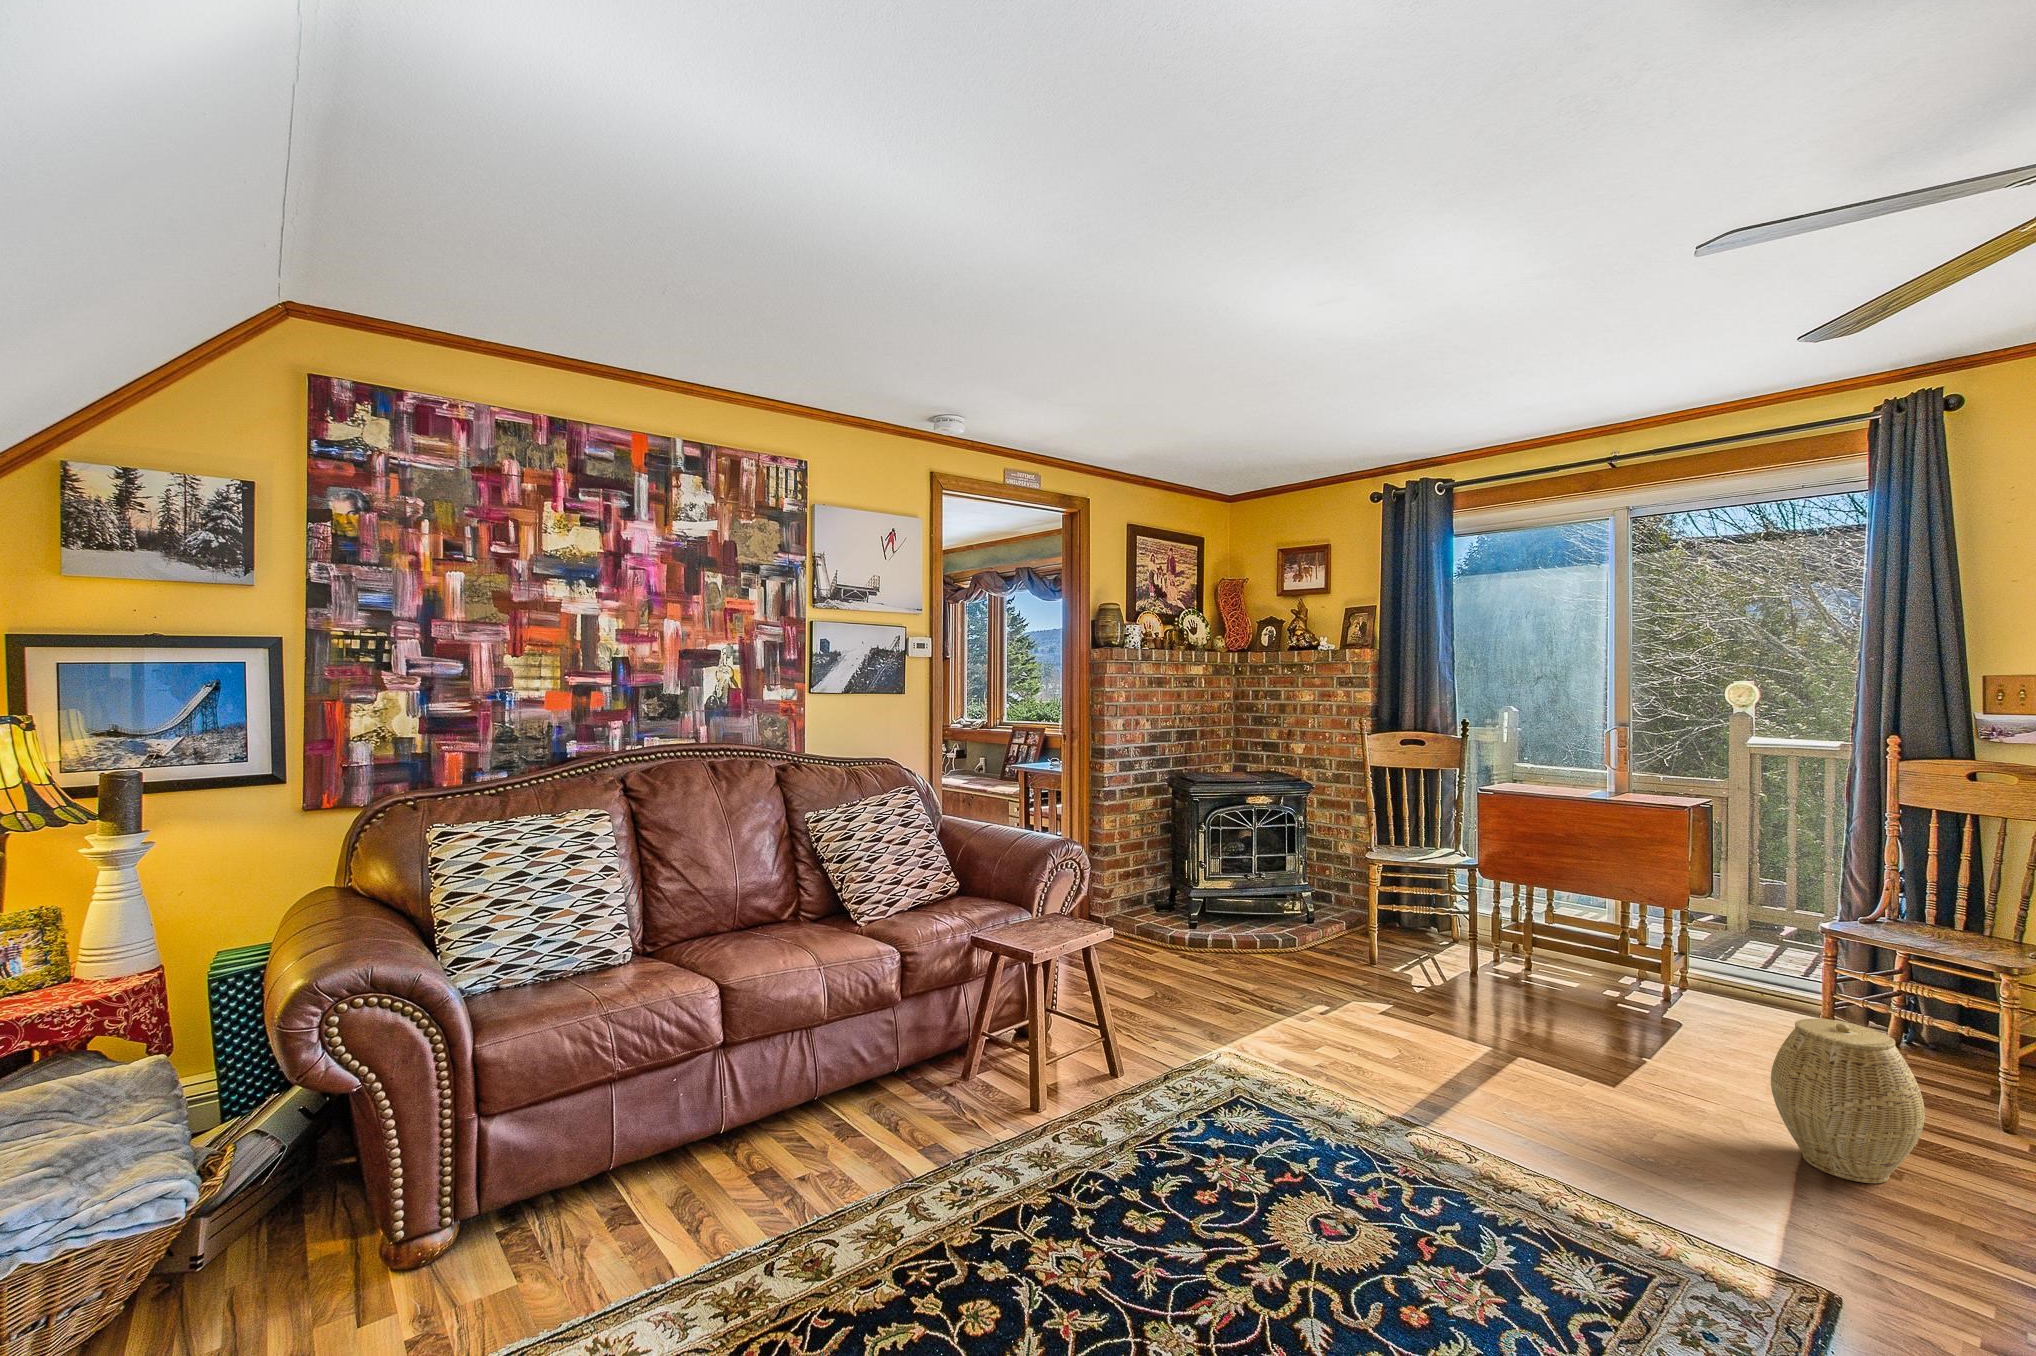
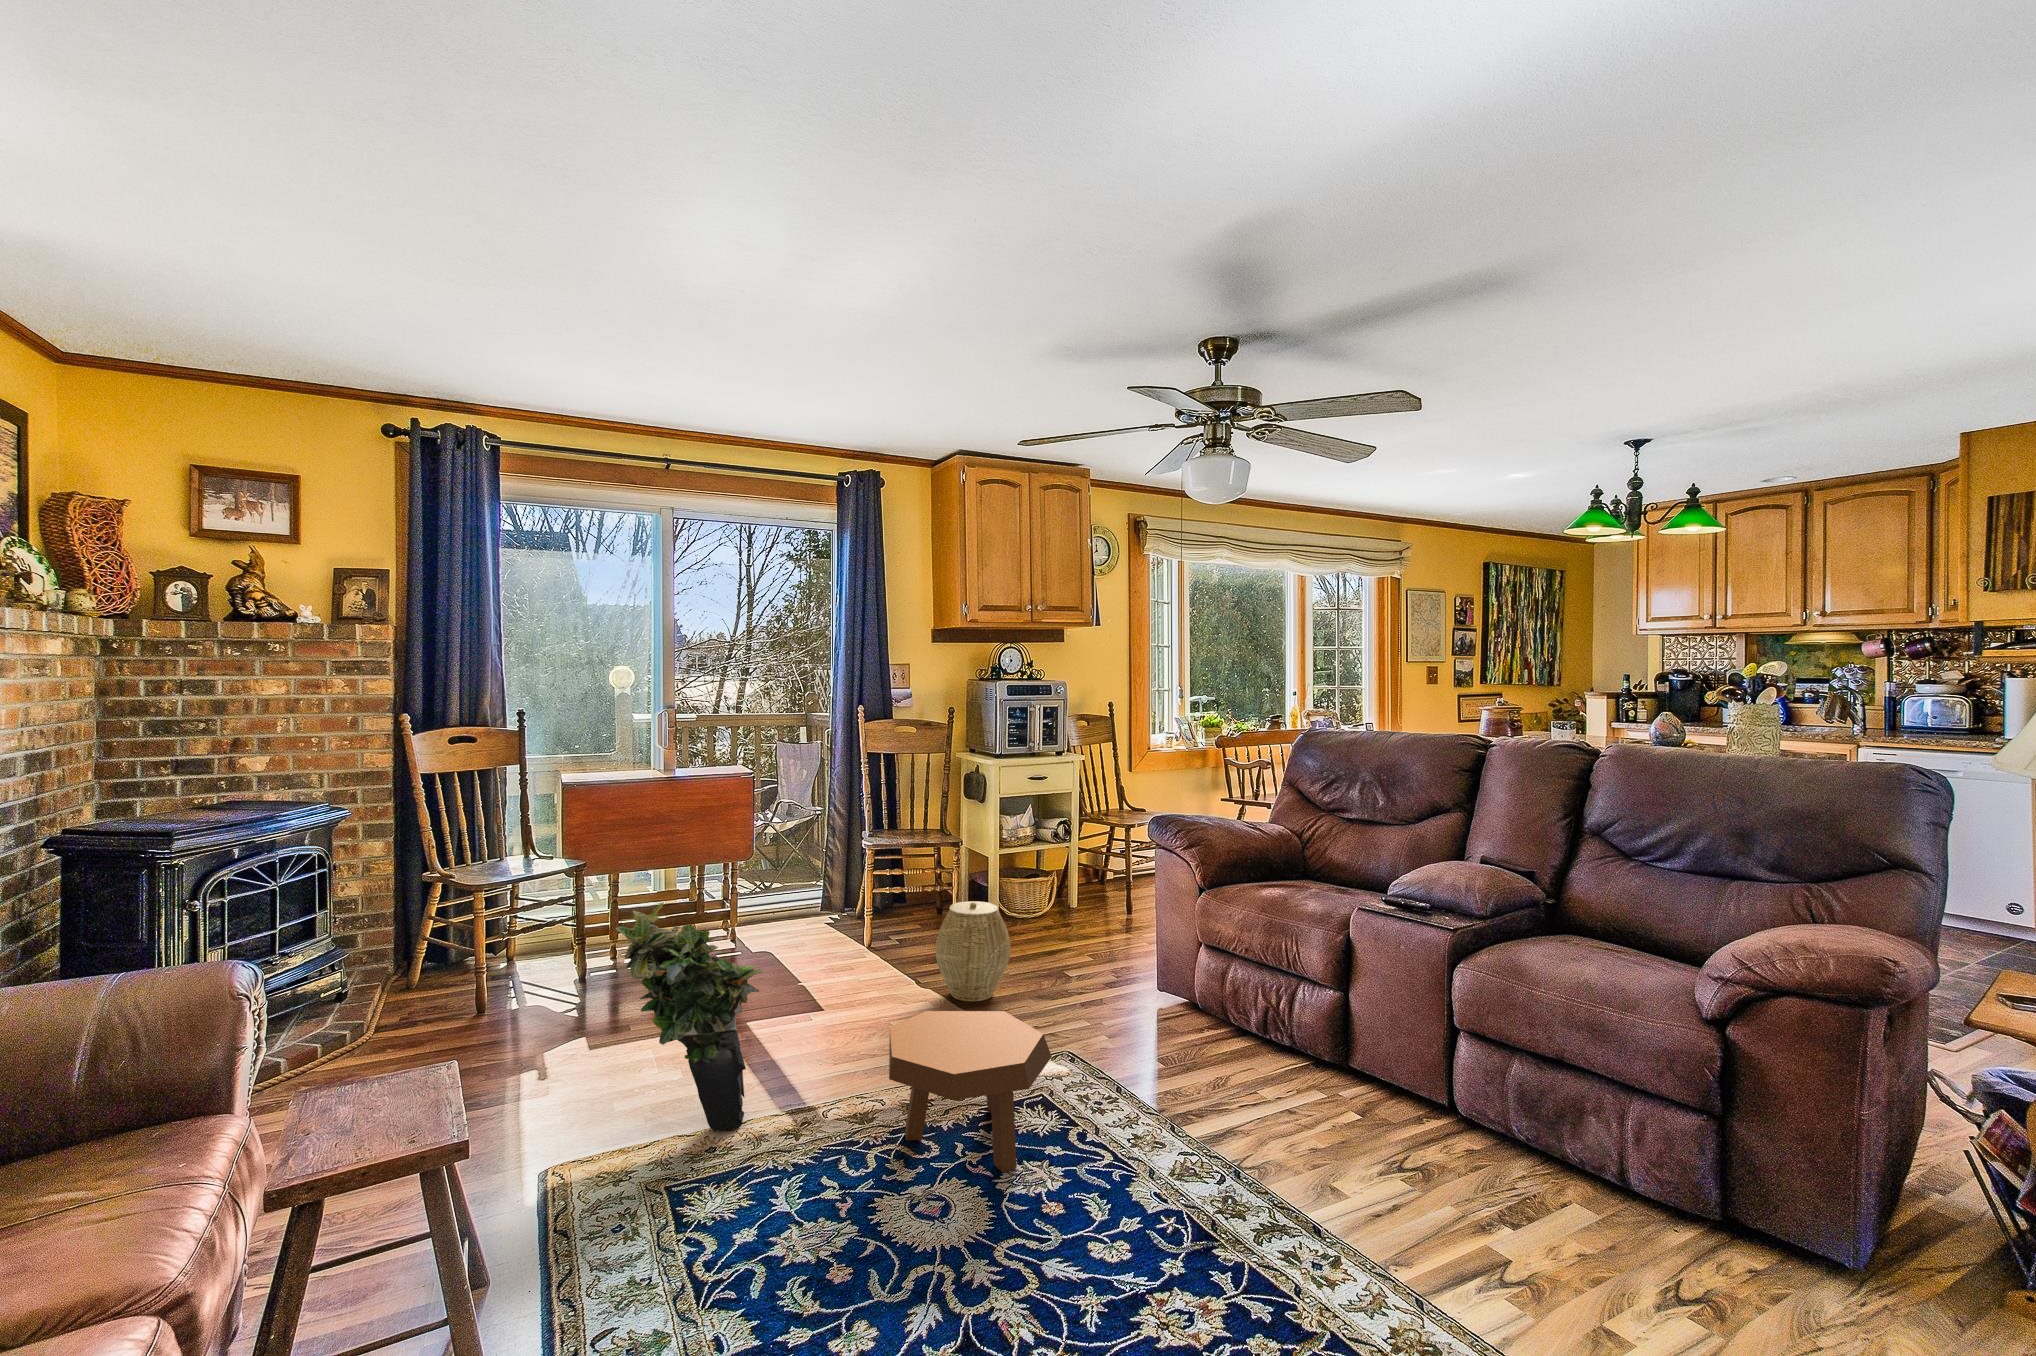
potted plant: none [1250,873,1375,1101] -> present [616,903,764,1131]
footstool: none [1386,1063,1609,1273] -> present [889,1011,1052,1172]

